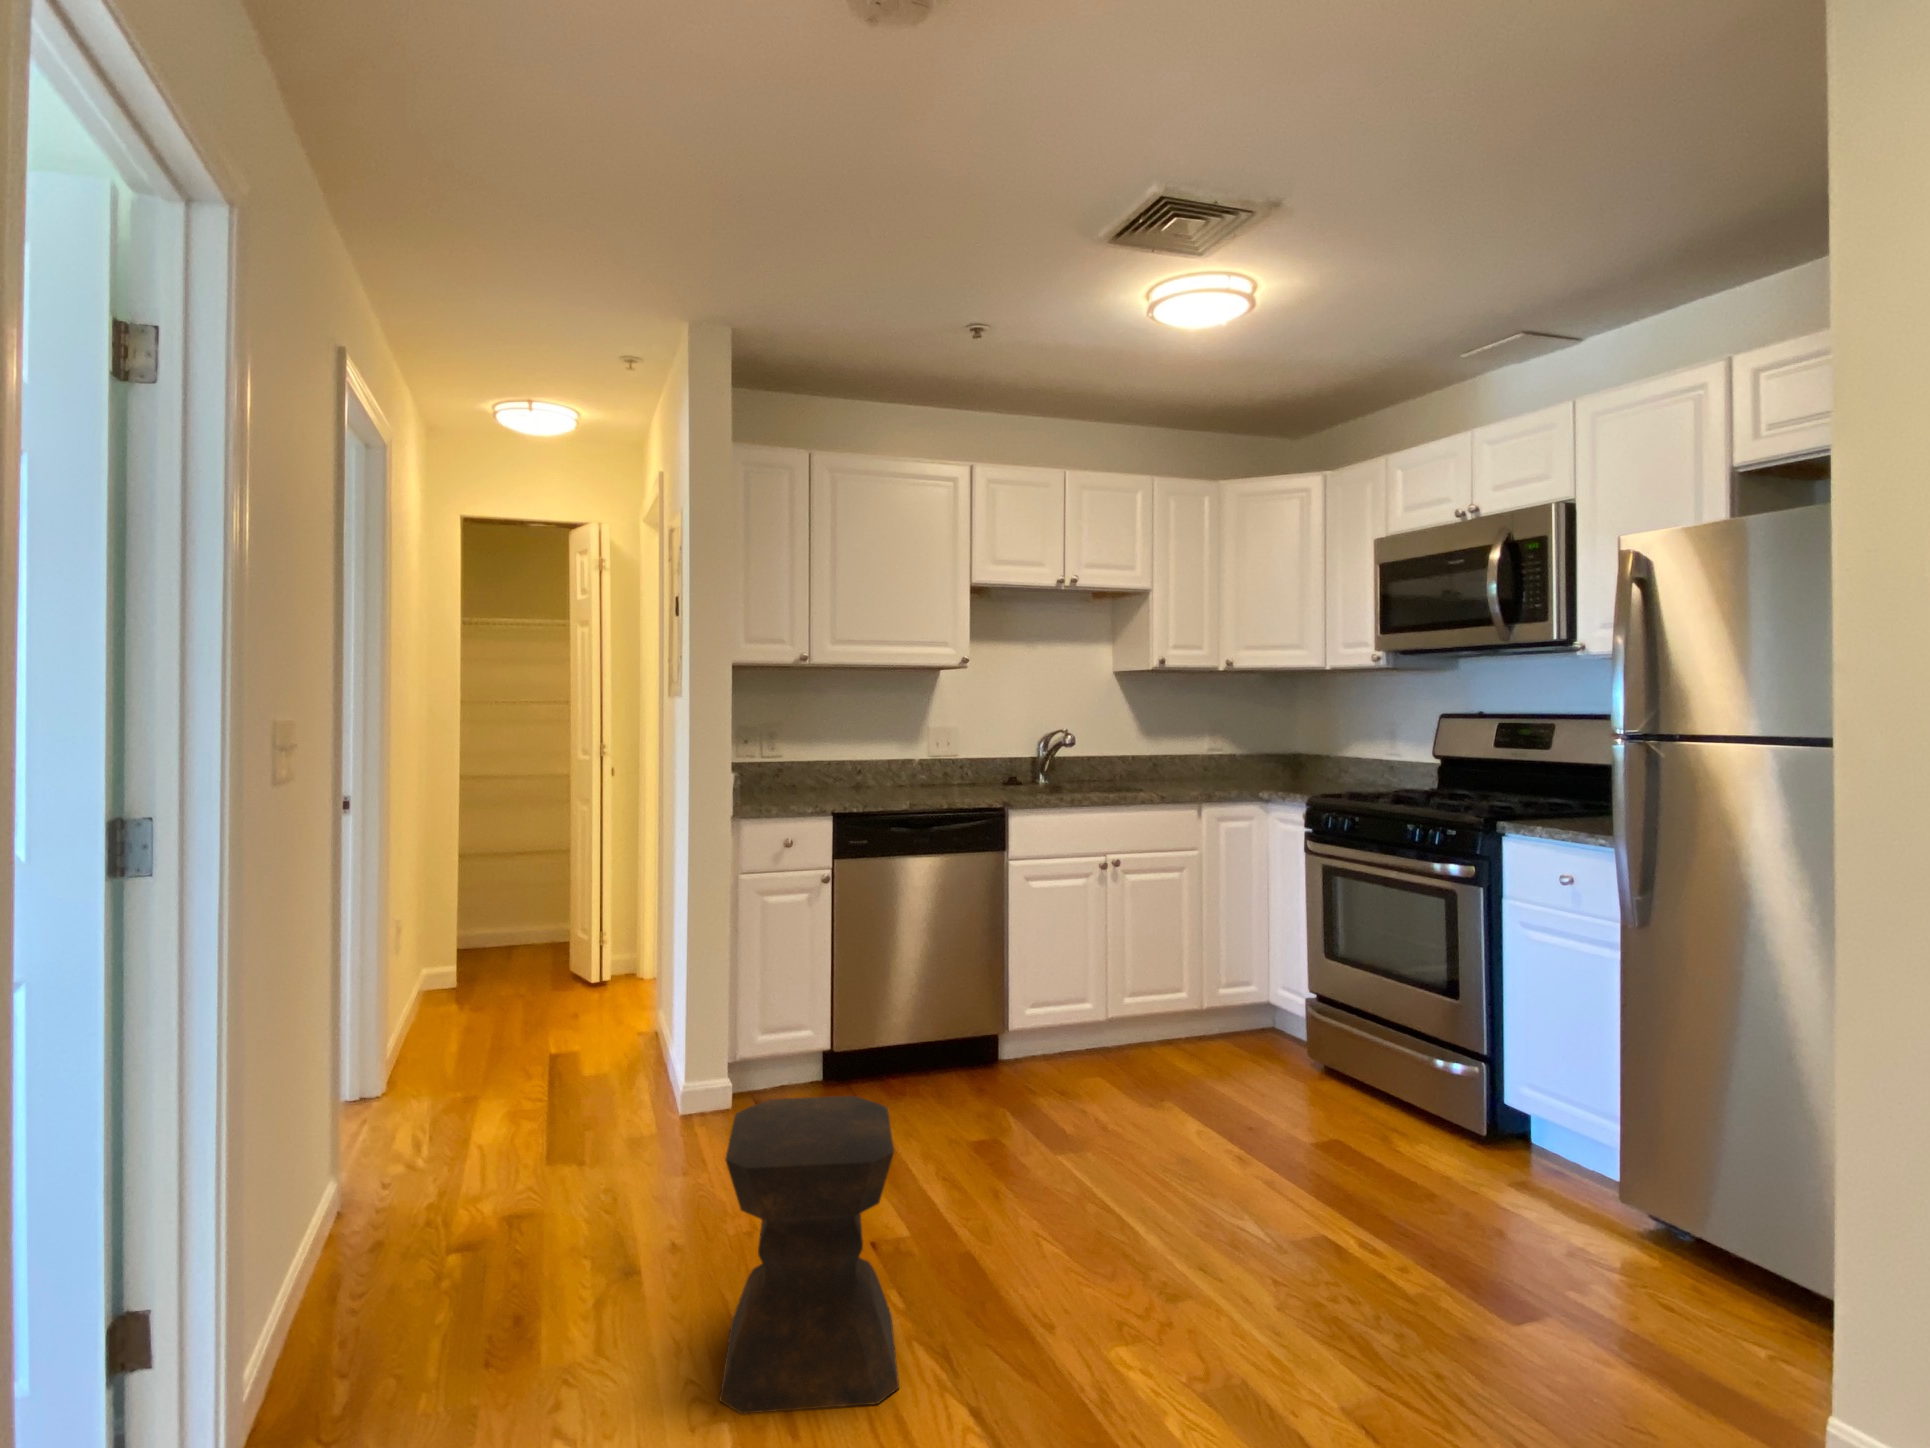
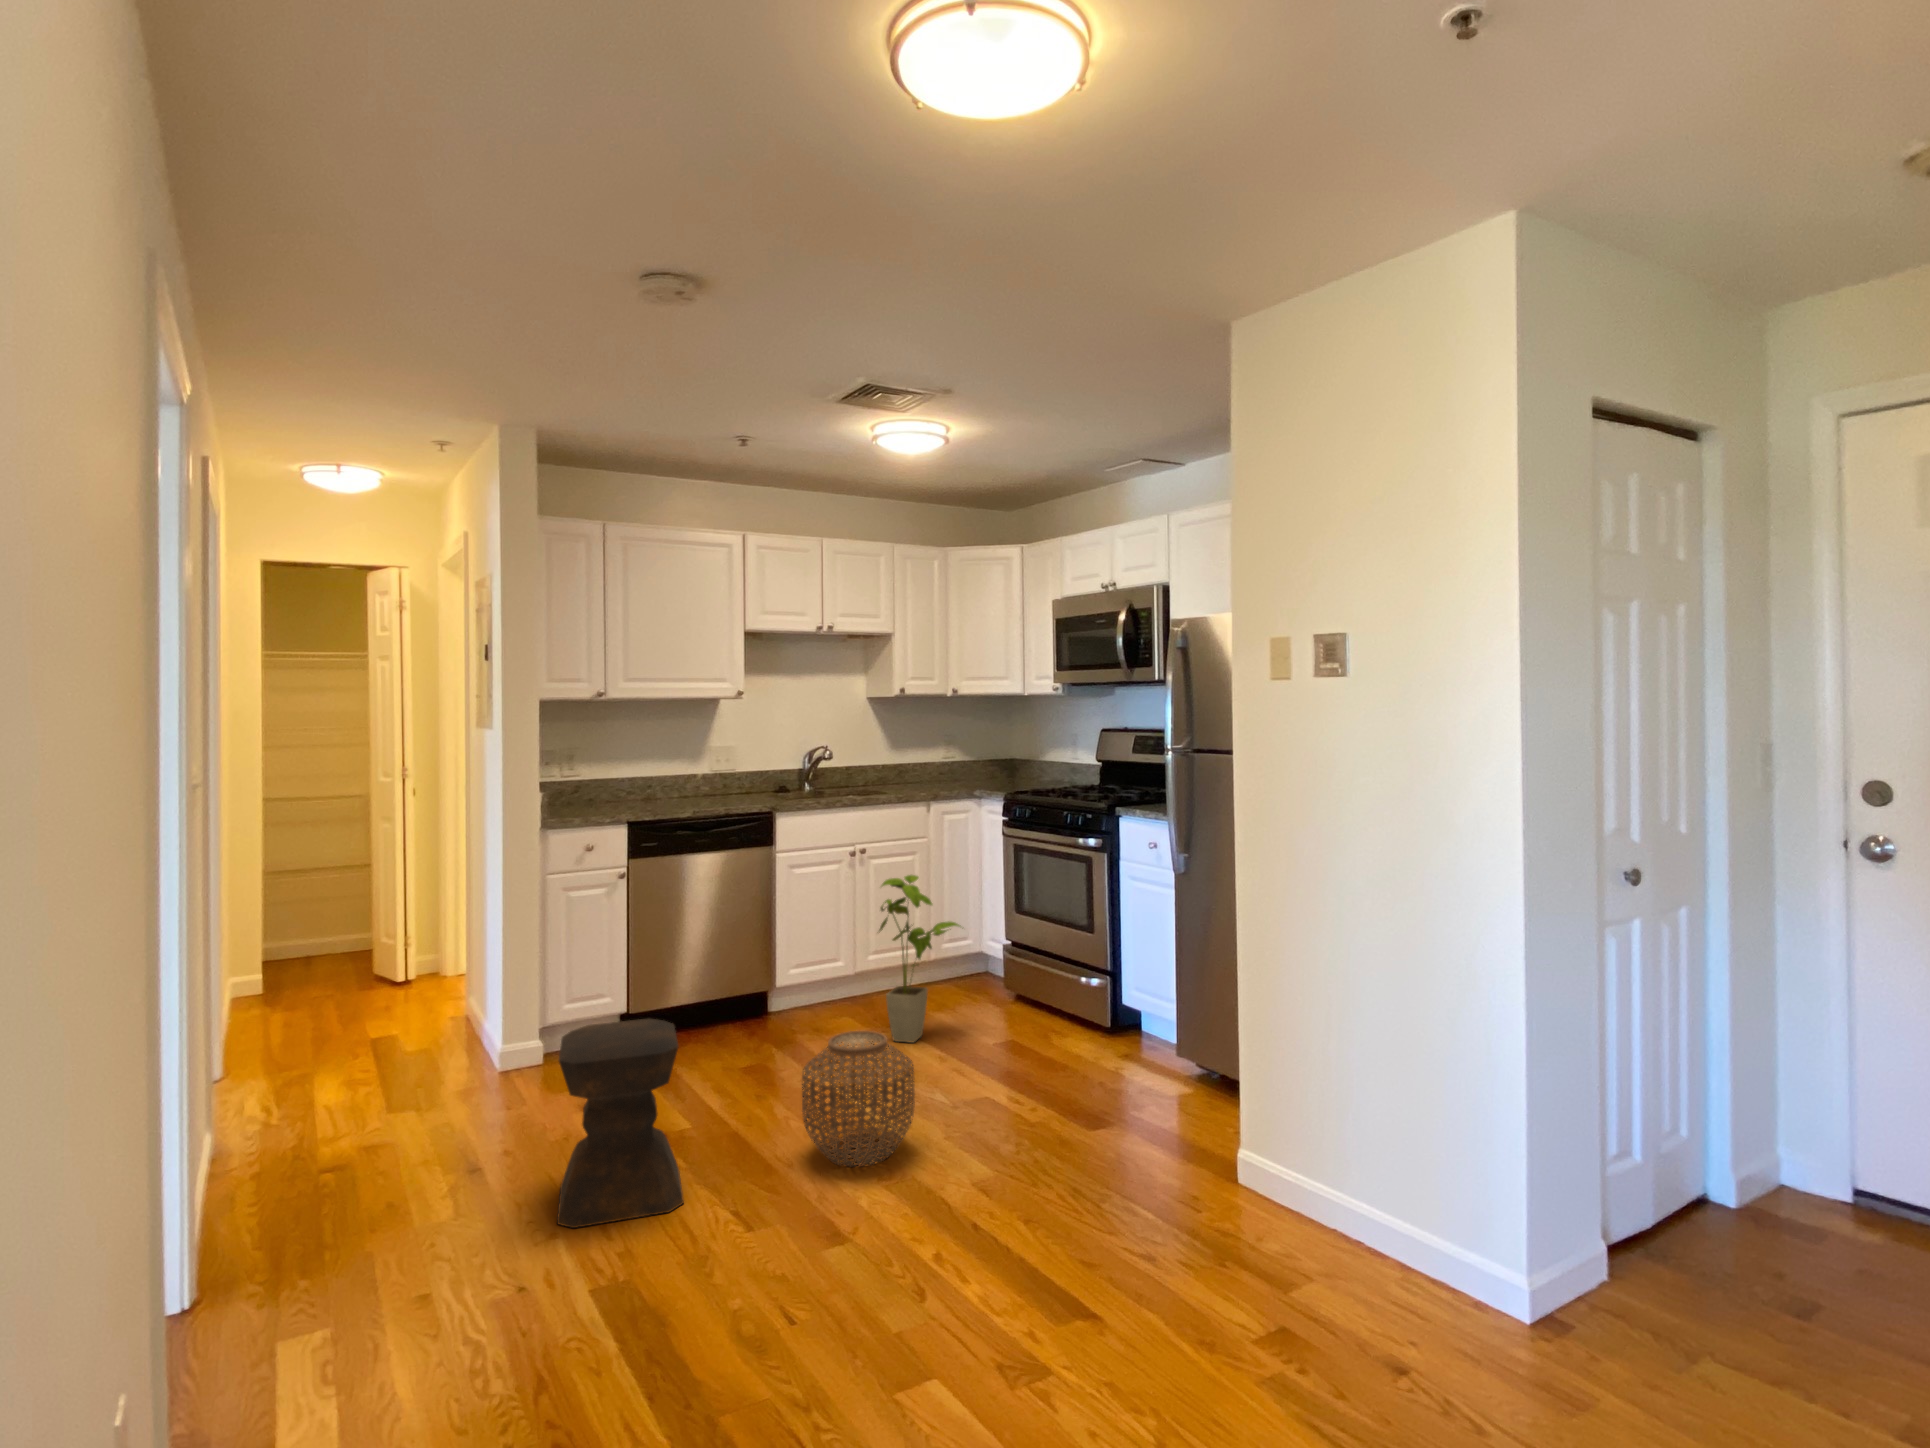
house plant: none [1147,900,1272,1129] -> present [879,875,960,1043]
woven basket: none [1069,1137,1239,1352] -> present [802,1031,915,1167]

